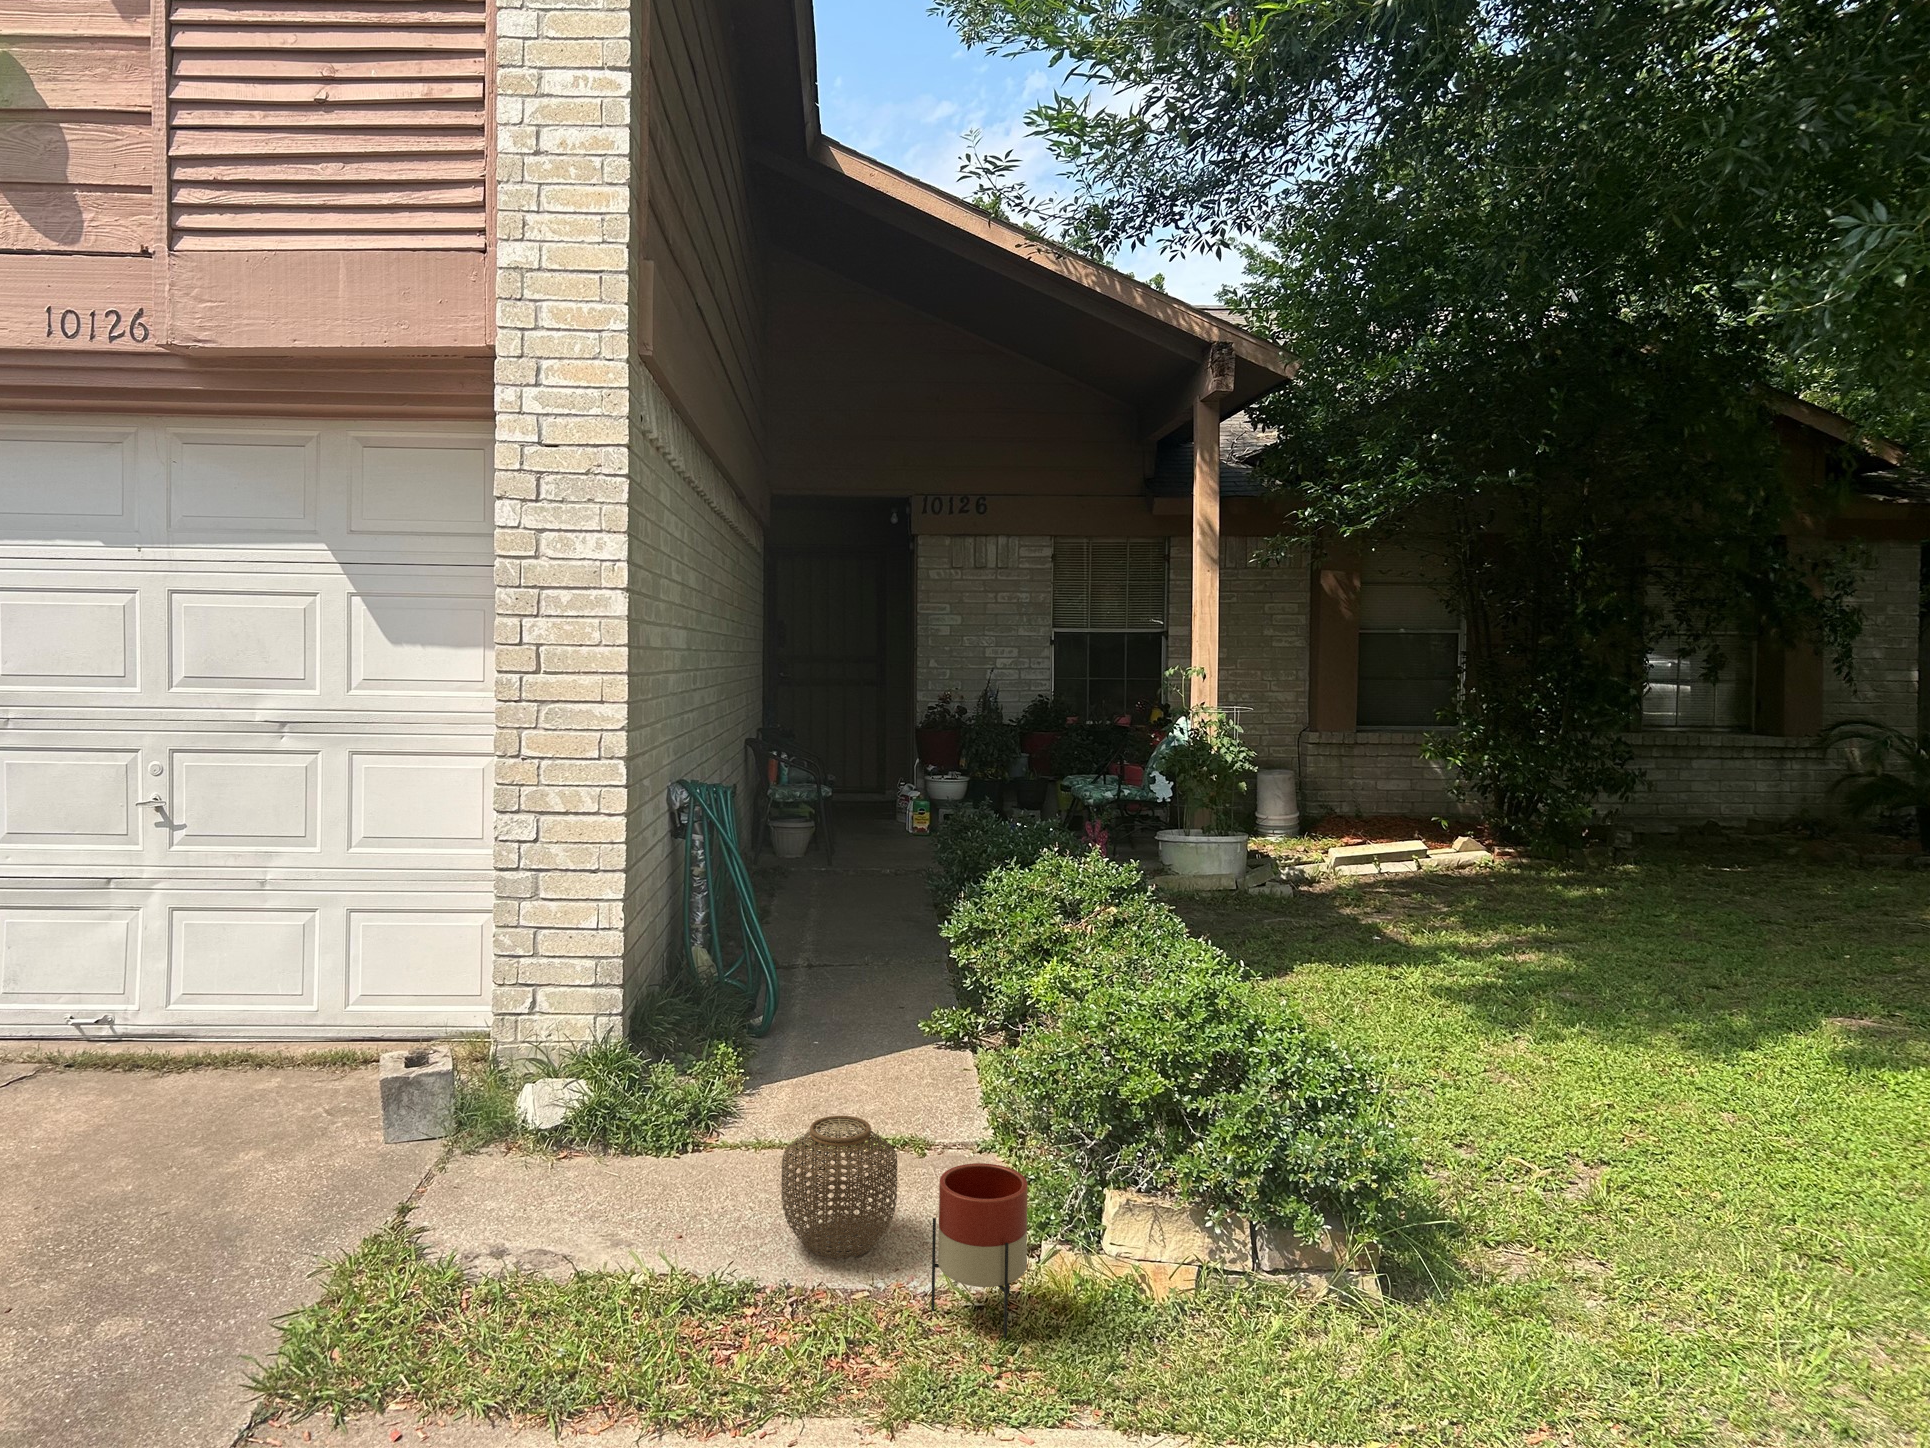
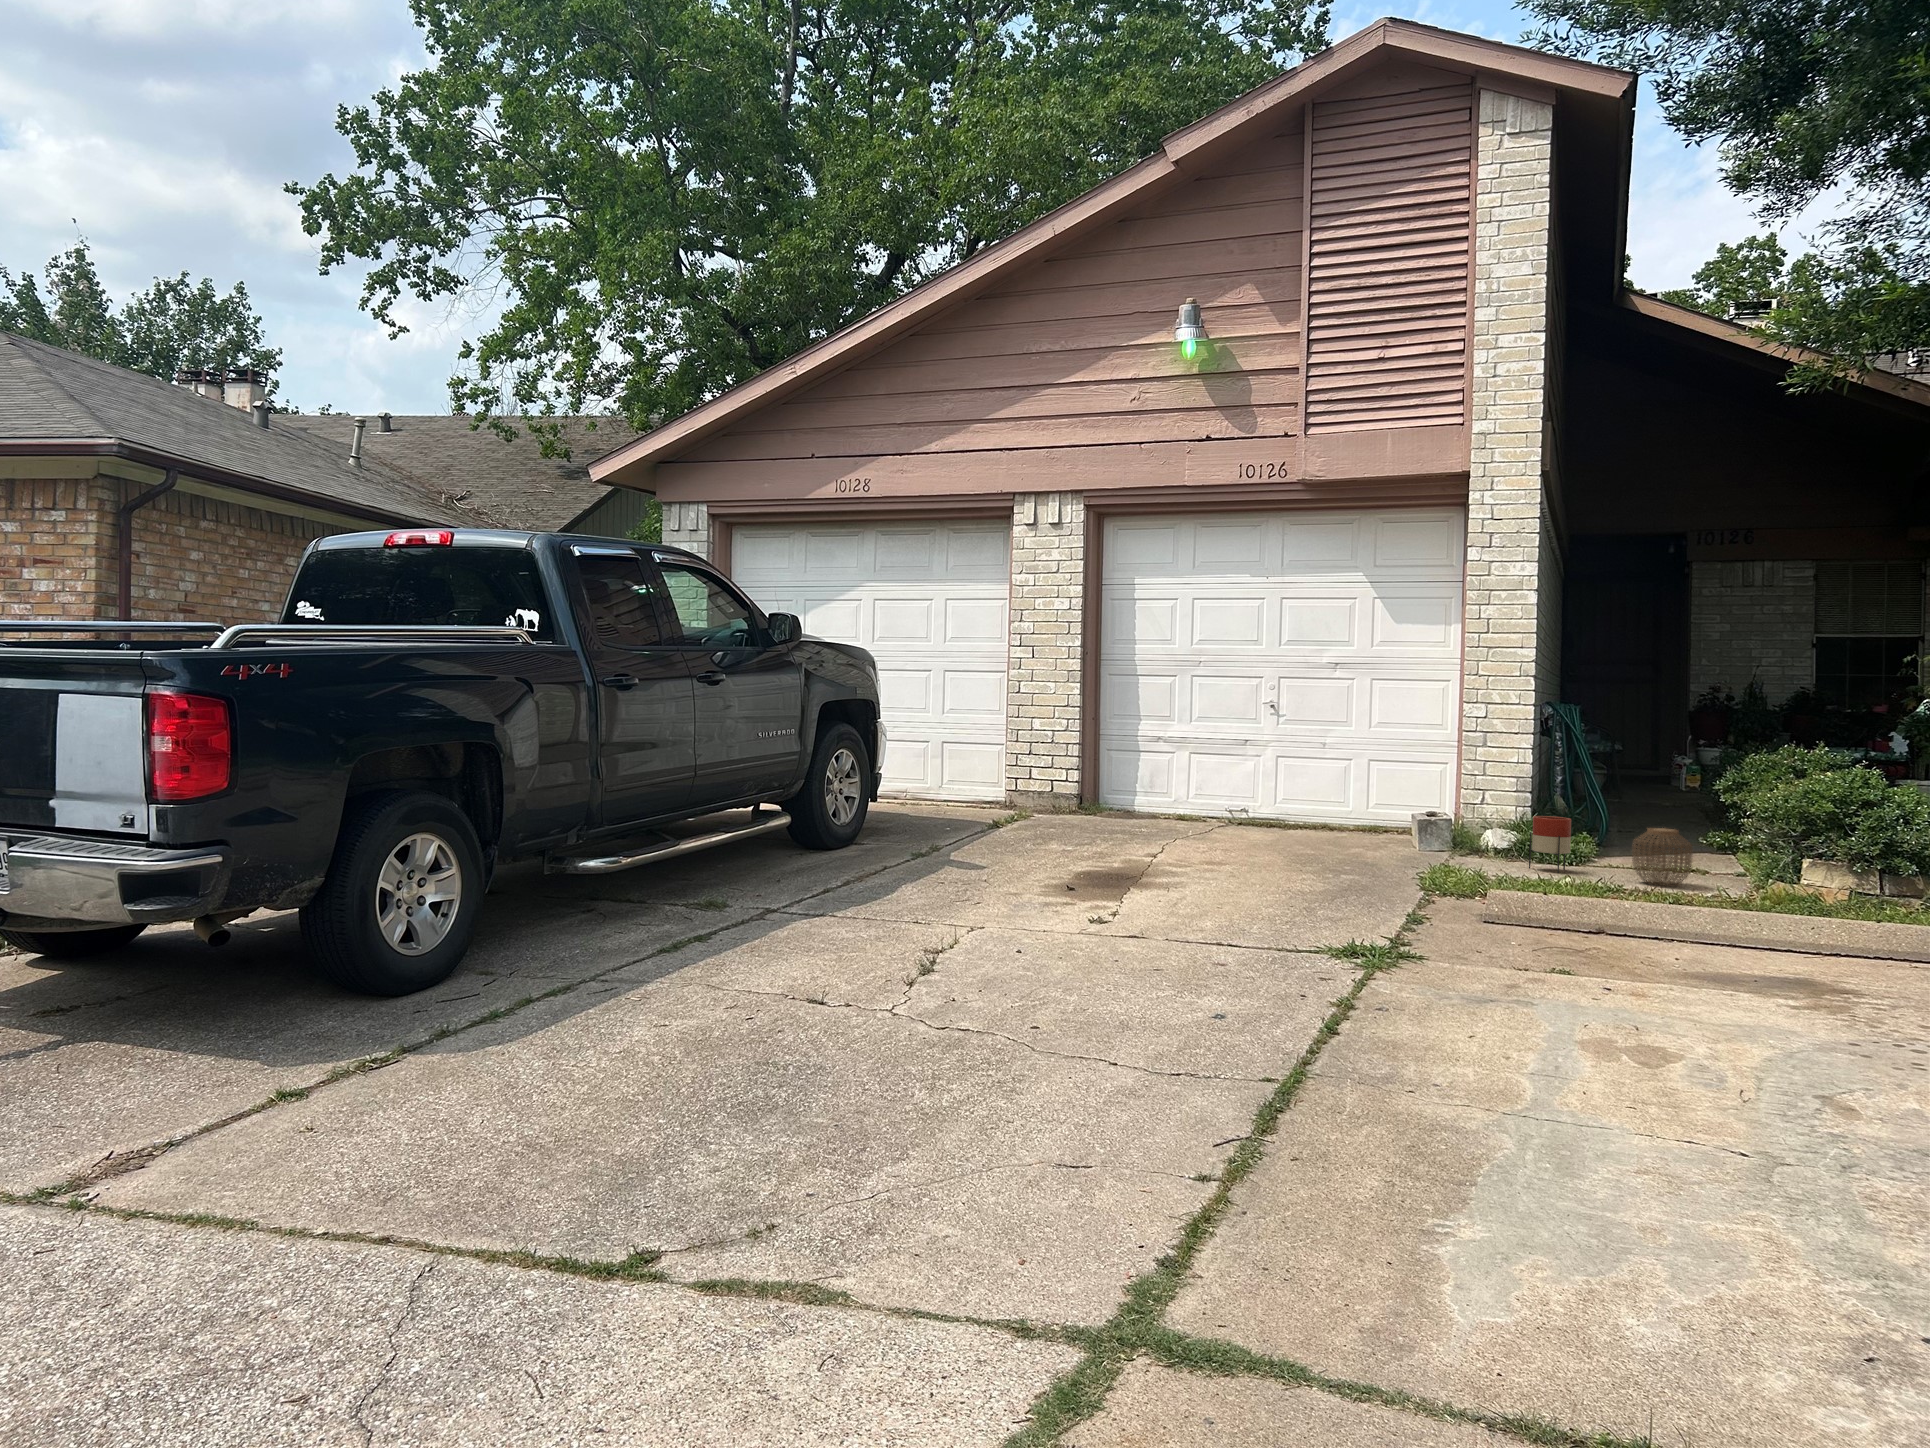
planter: present [931,1163,1028,1339] -> present [1529,816,1571,873]

